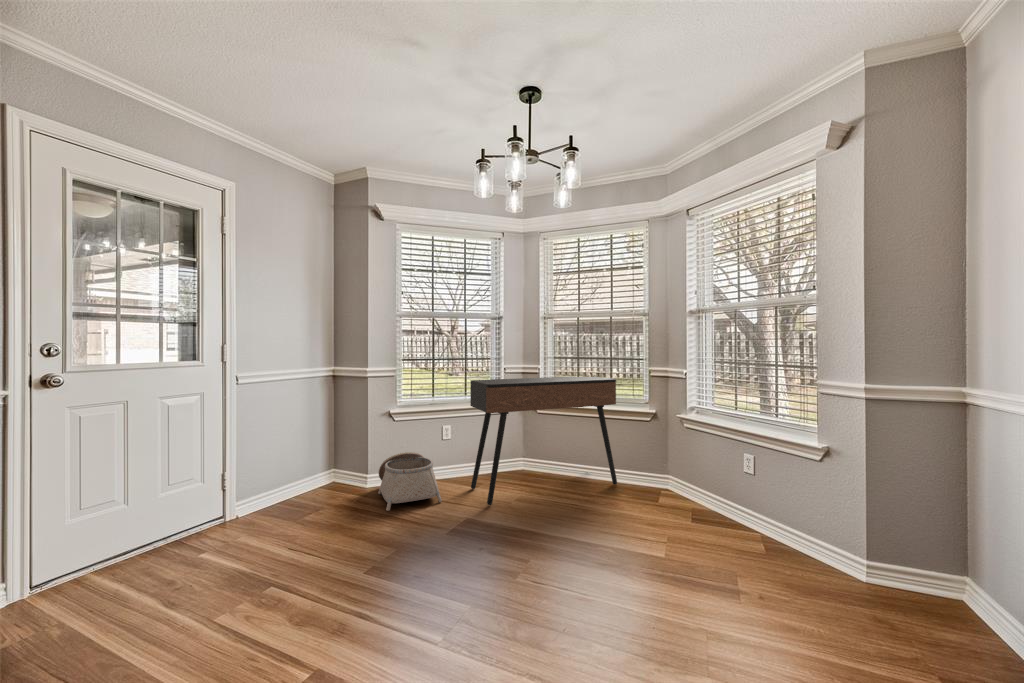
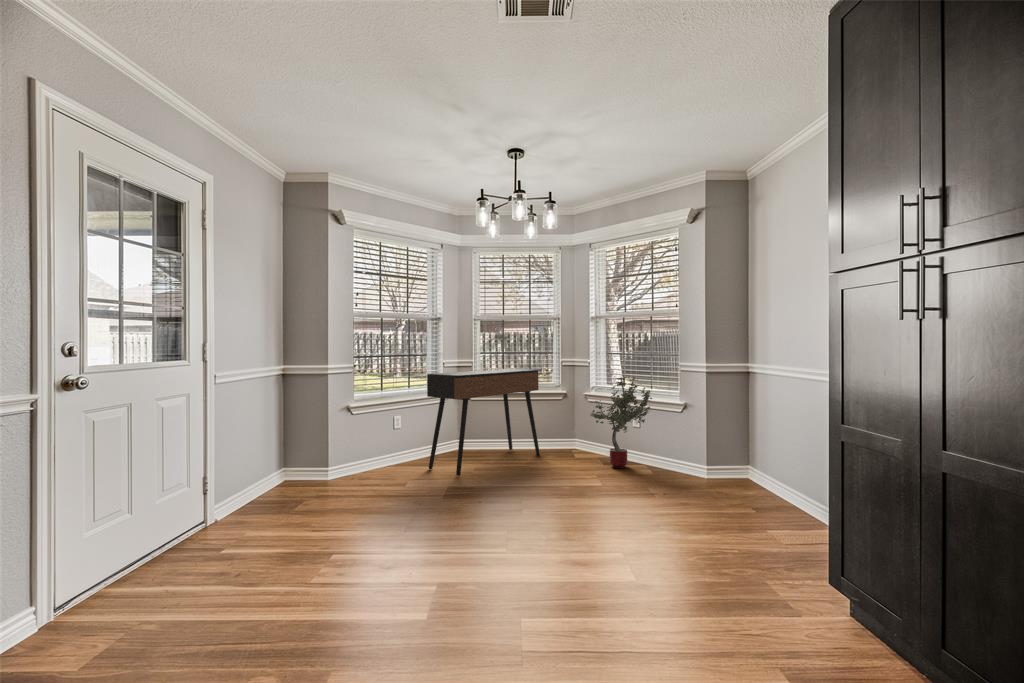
potted tree: none [676,396,766,529] -> present [591,377,652,468]
basket: present [378,452,442,511] -> none [344,441,416,489]

